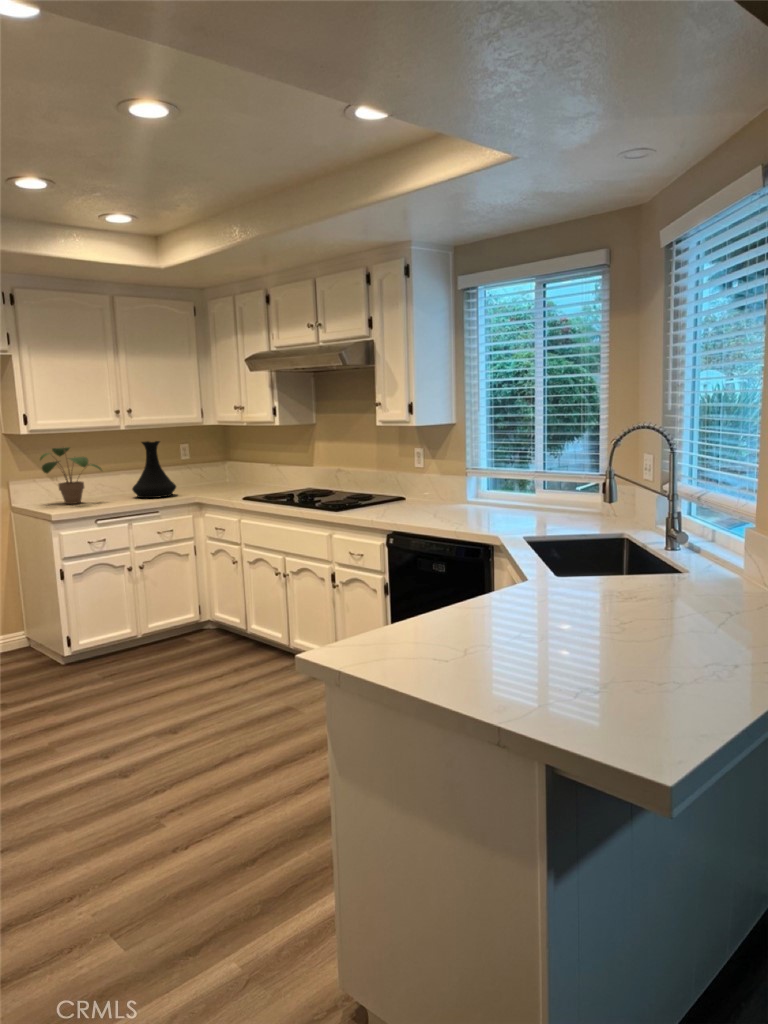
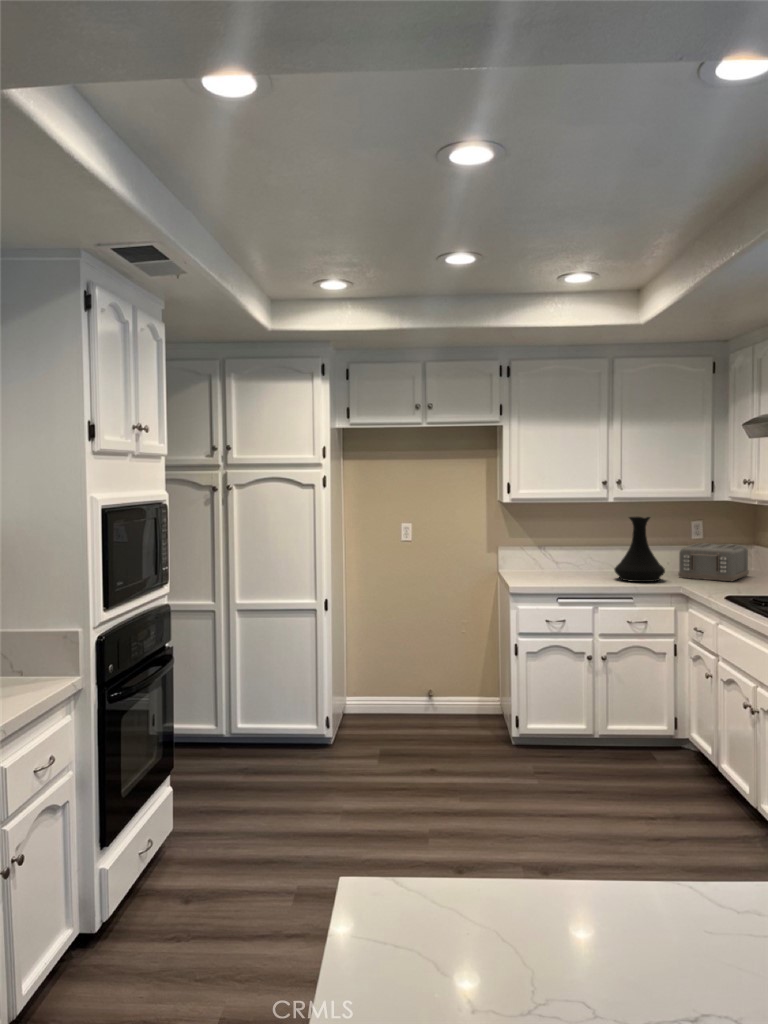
potted plant: present [40,447,102,504] -> none [519,517,581,578]
toaster: none [180,460,229,491] -> present [678,543,749,581]

